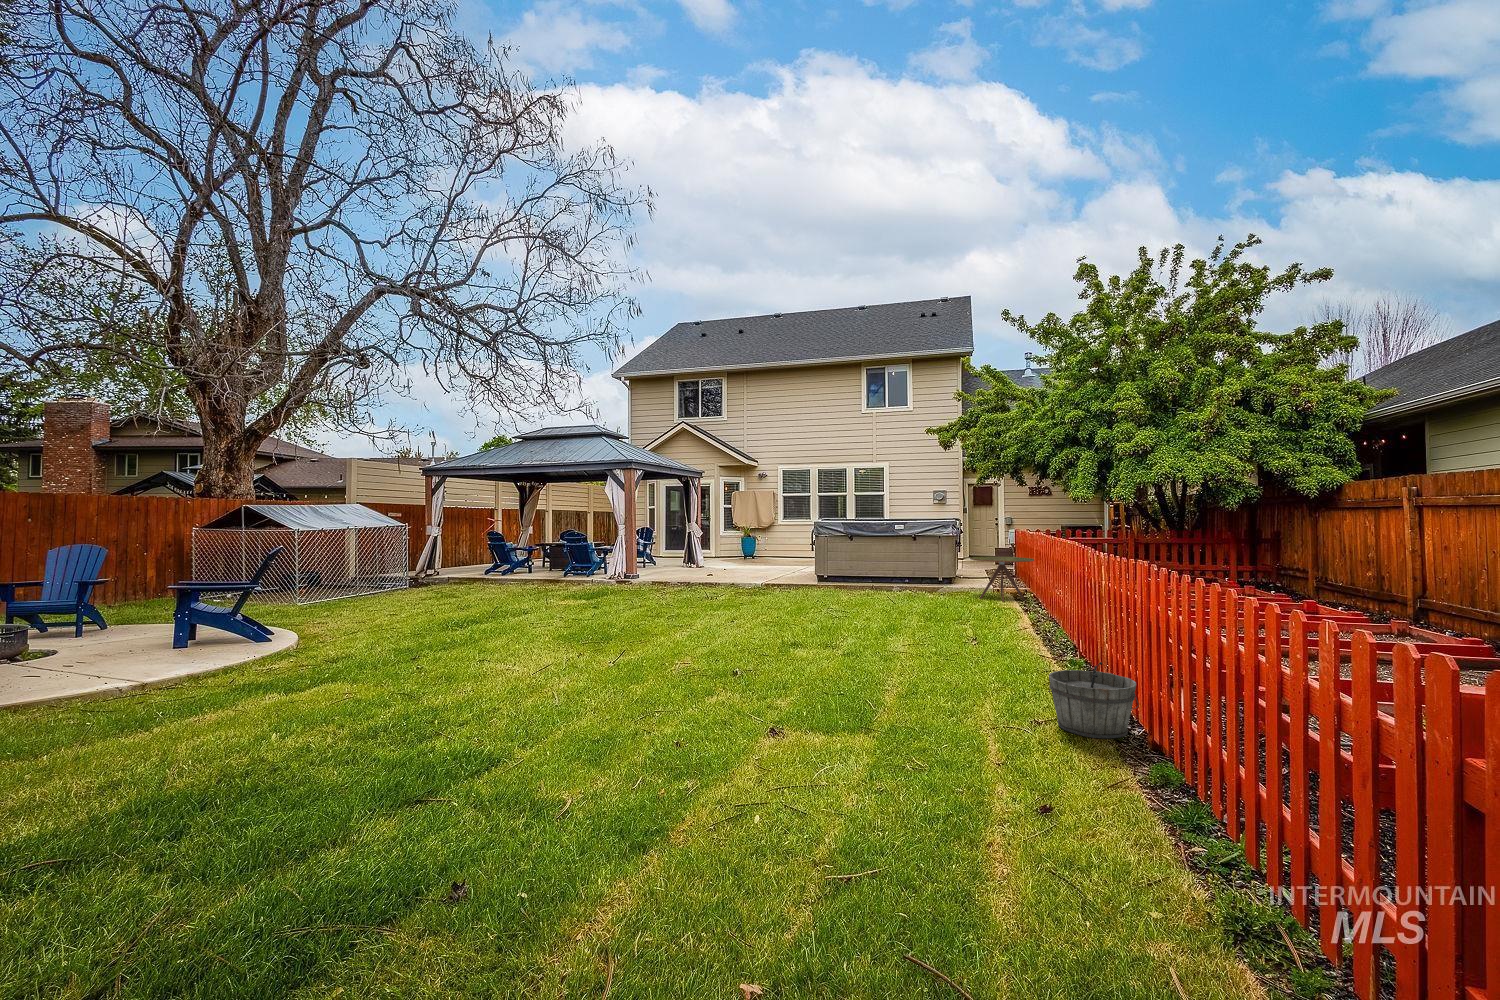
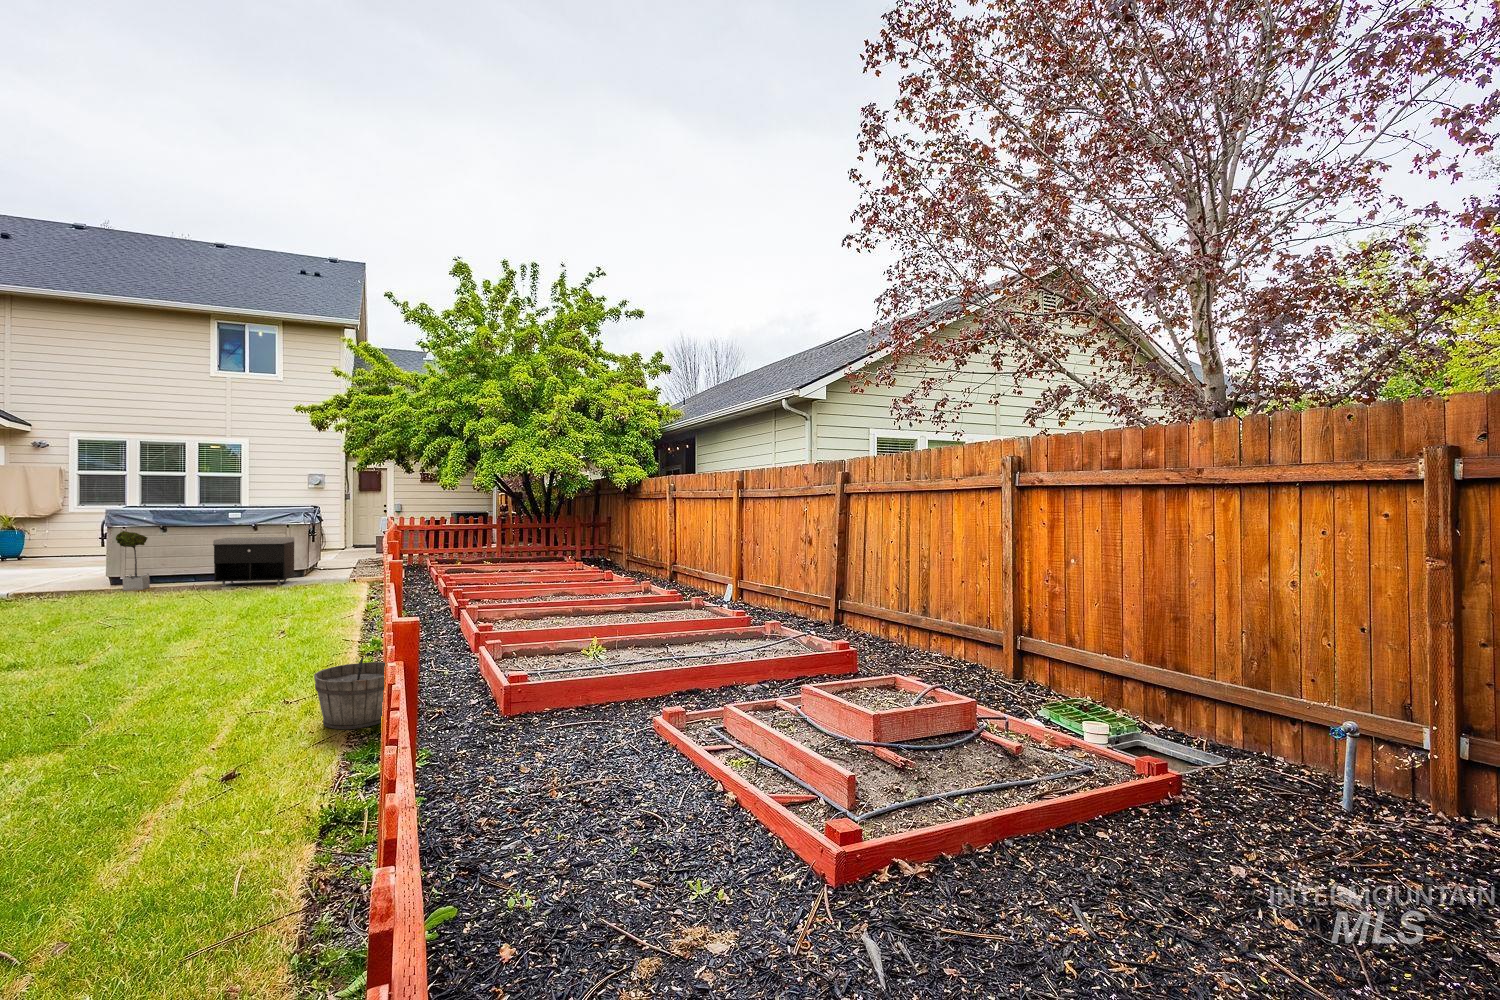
potted tree: none [819,537,839,585] -> present [116,531,150,590]
storage bench: none [882,545,940,588] -> present [213,537,294,586]
round table: present [970,557,1034,602] -> none [322,546,394,594]

